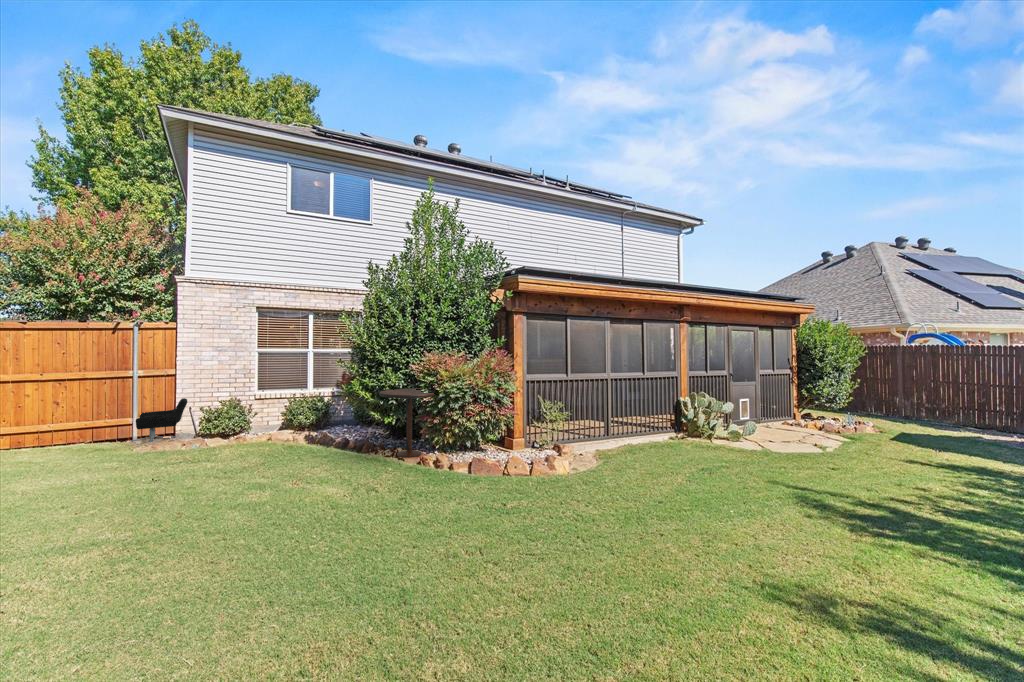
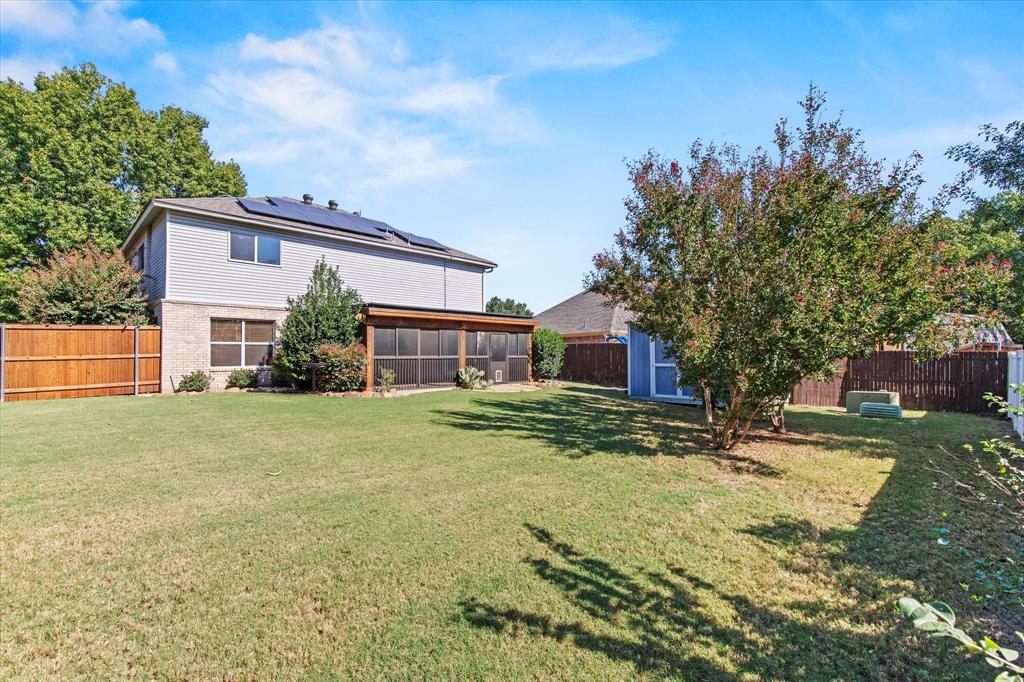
lounge chair: present [133,398,187,442] -> none [142,370,176,393]

